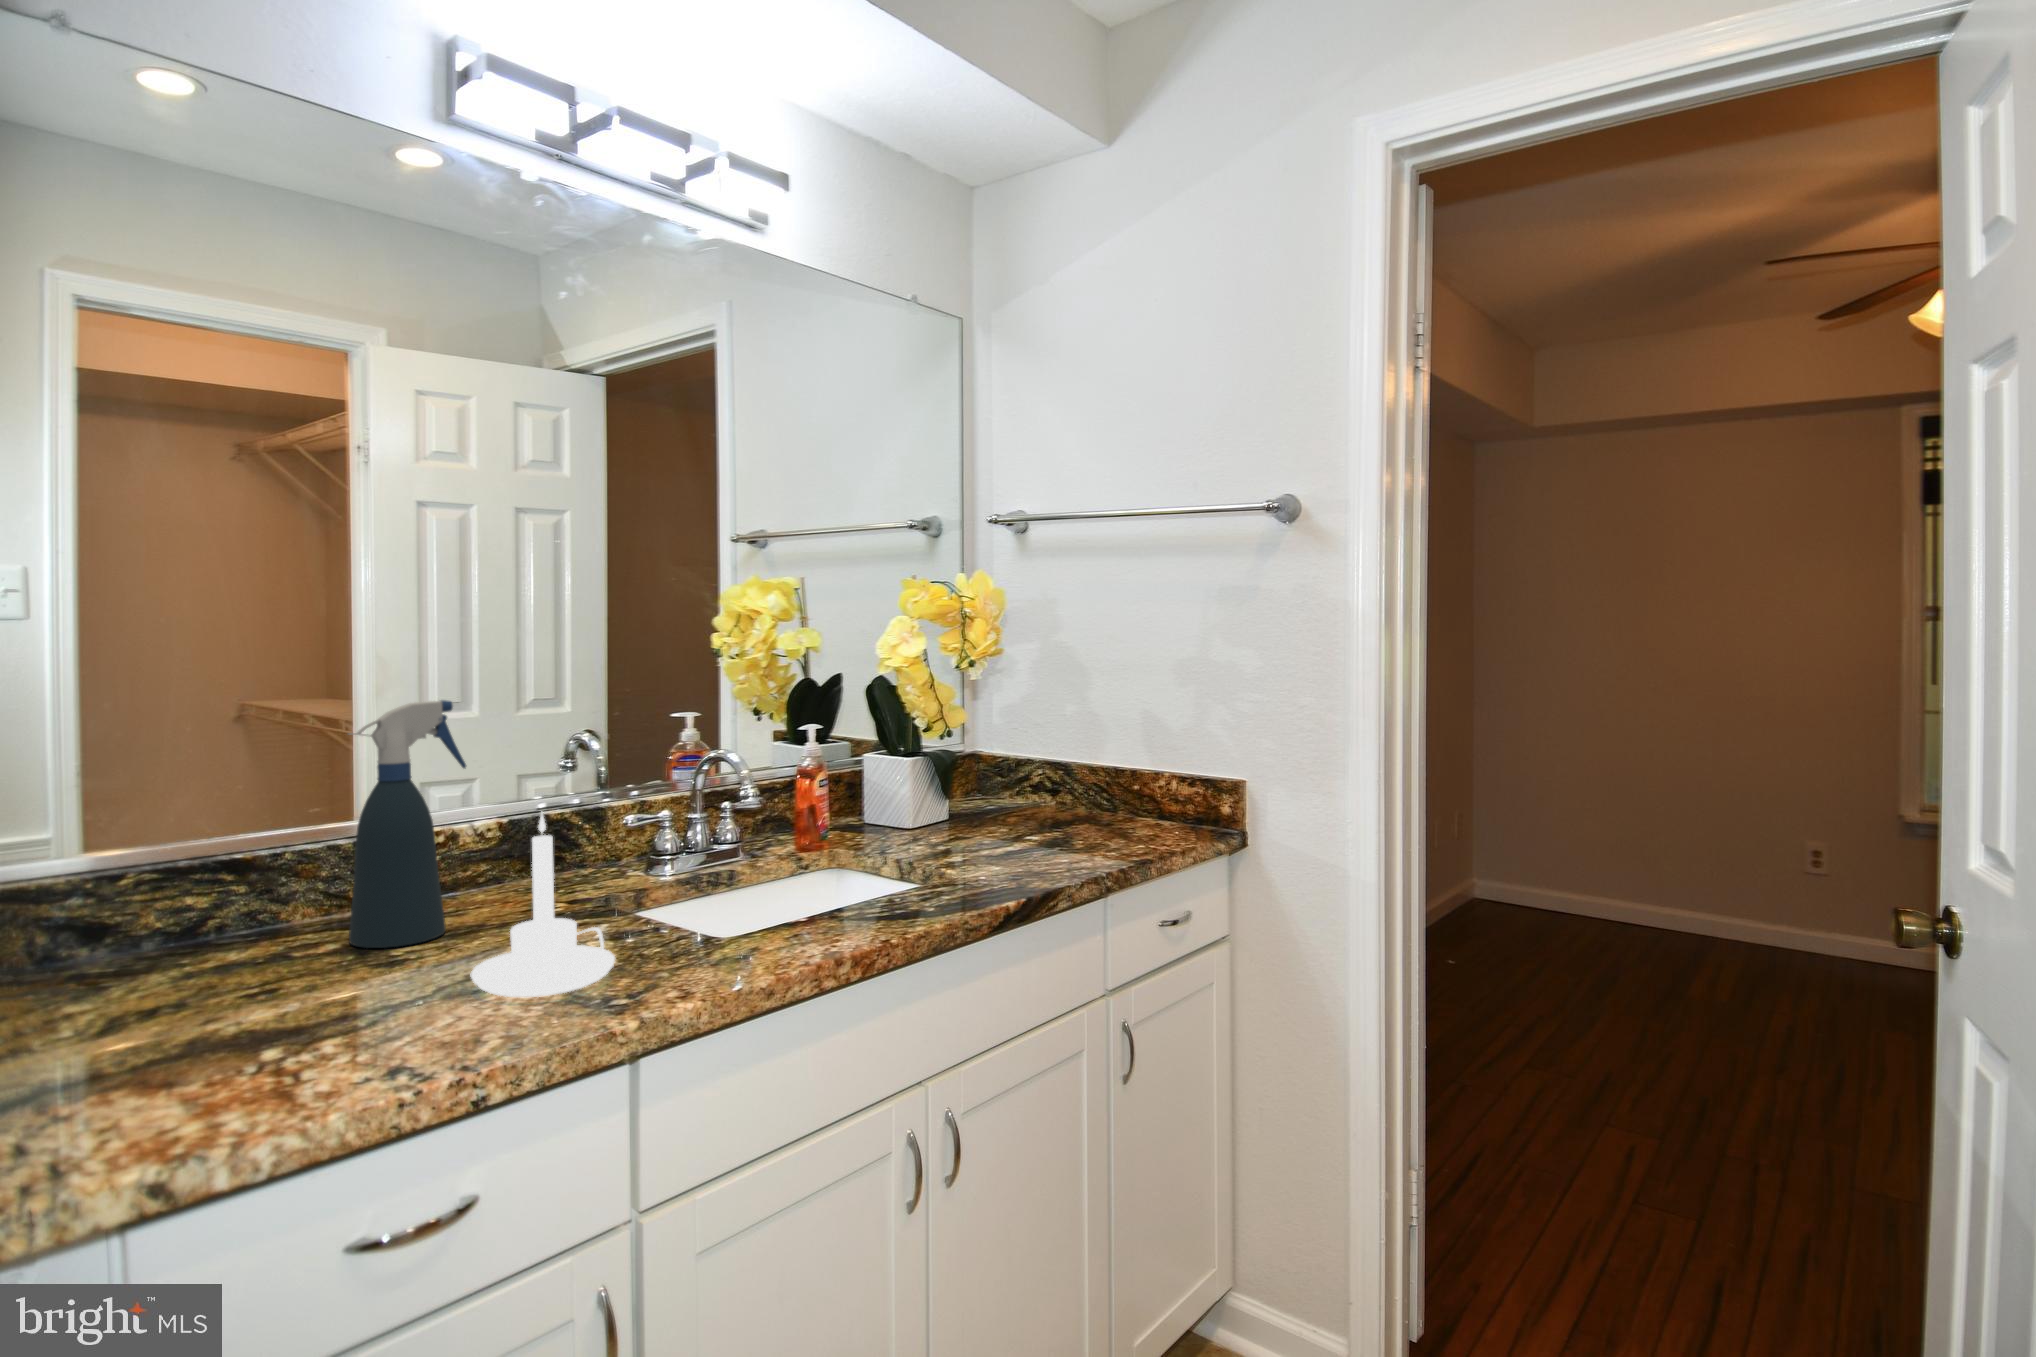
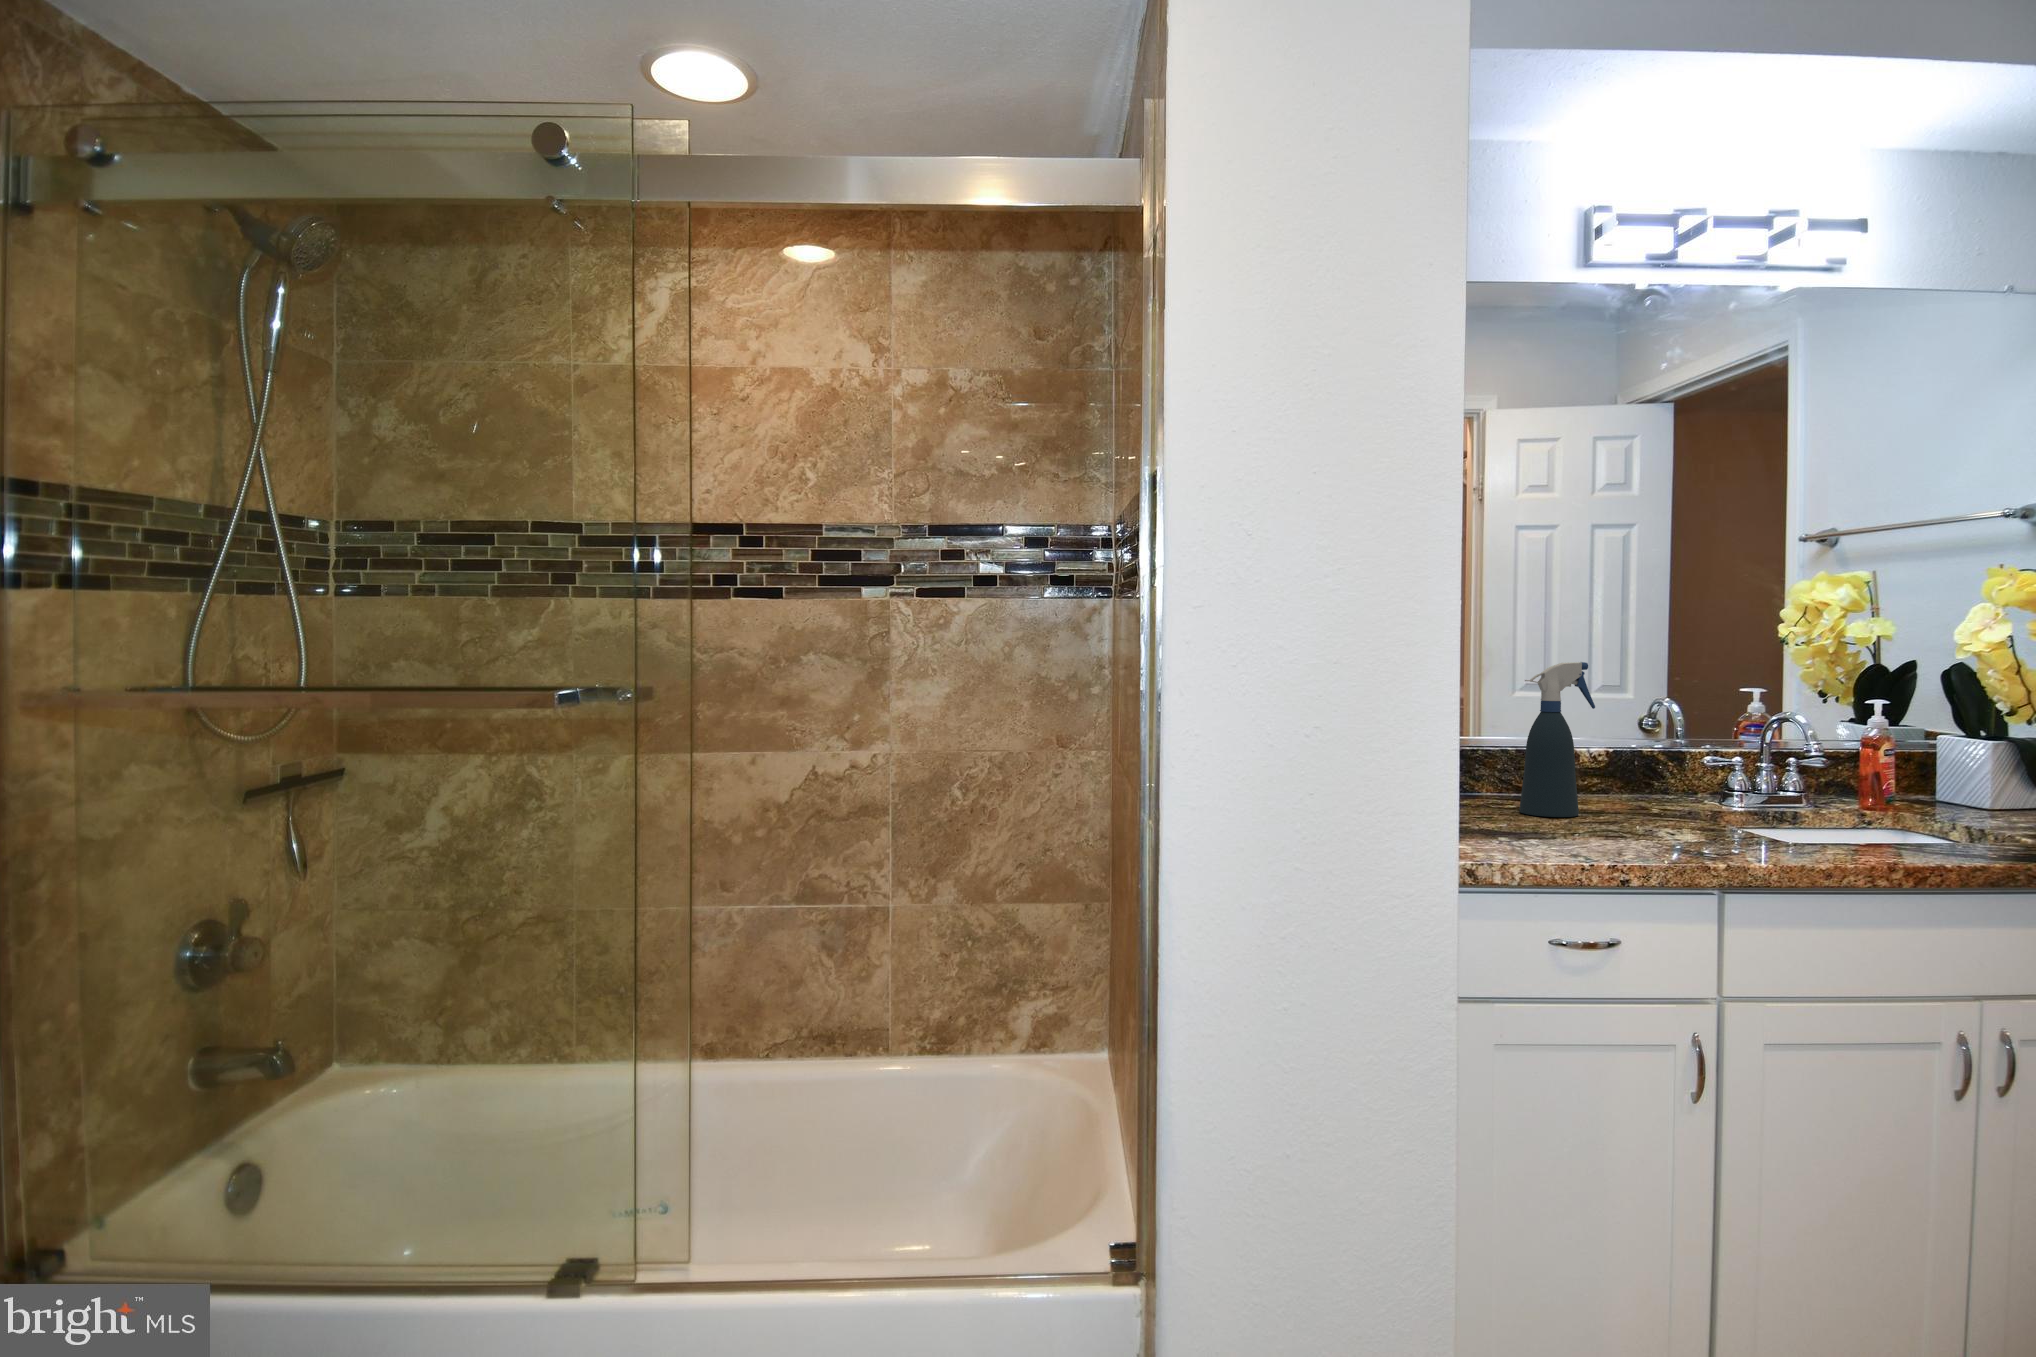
candle holder: present [470,814,615,997] -> none [1611,729,1707,845]

